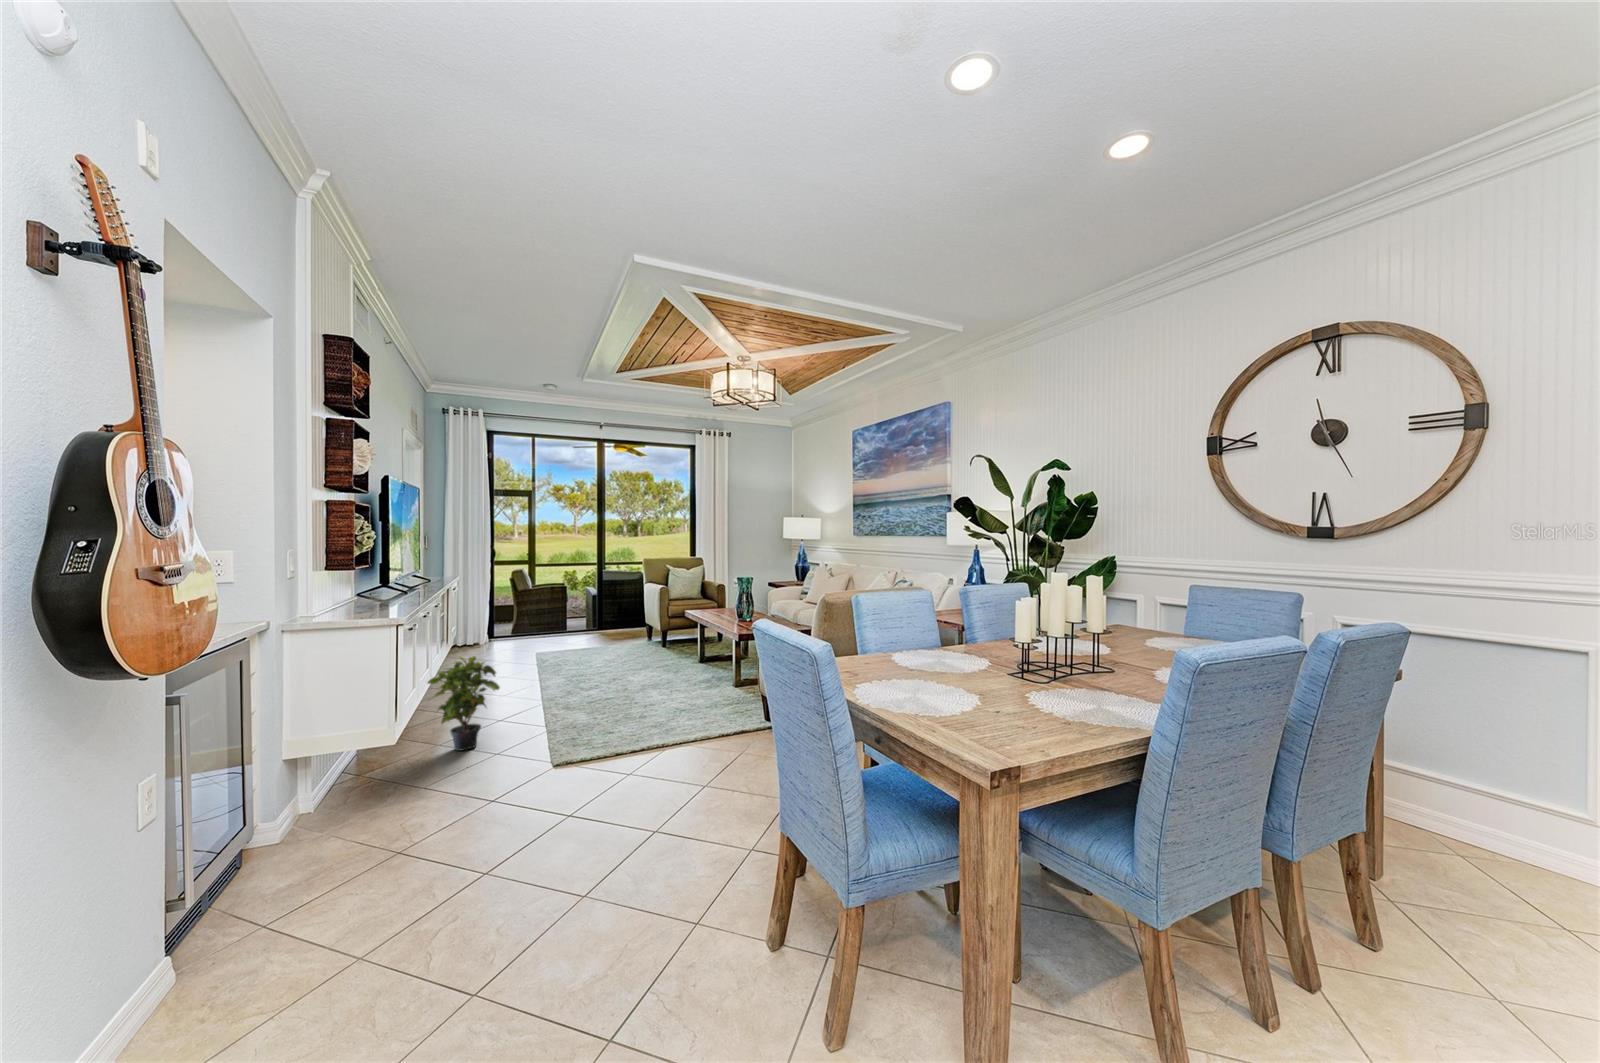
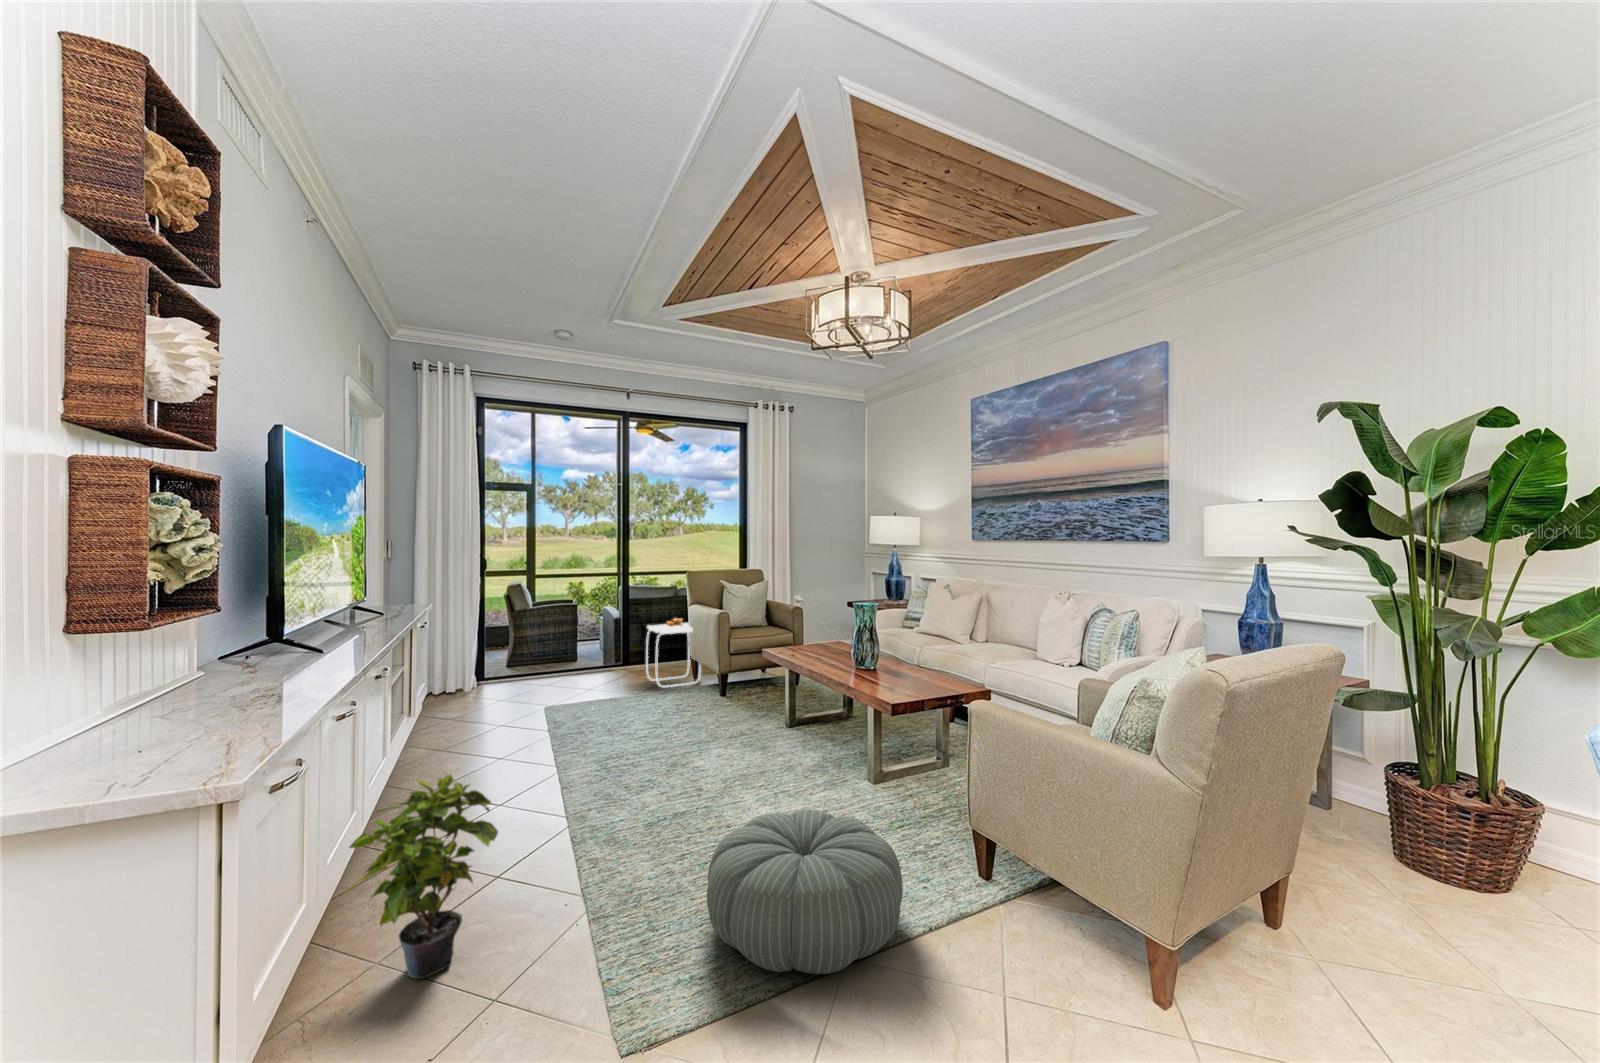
side table: none [613,593,653,642] -> present [646,618,701,687]
pouf: none [607,684,714,749] -> present [707,809,903,974]

